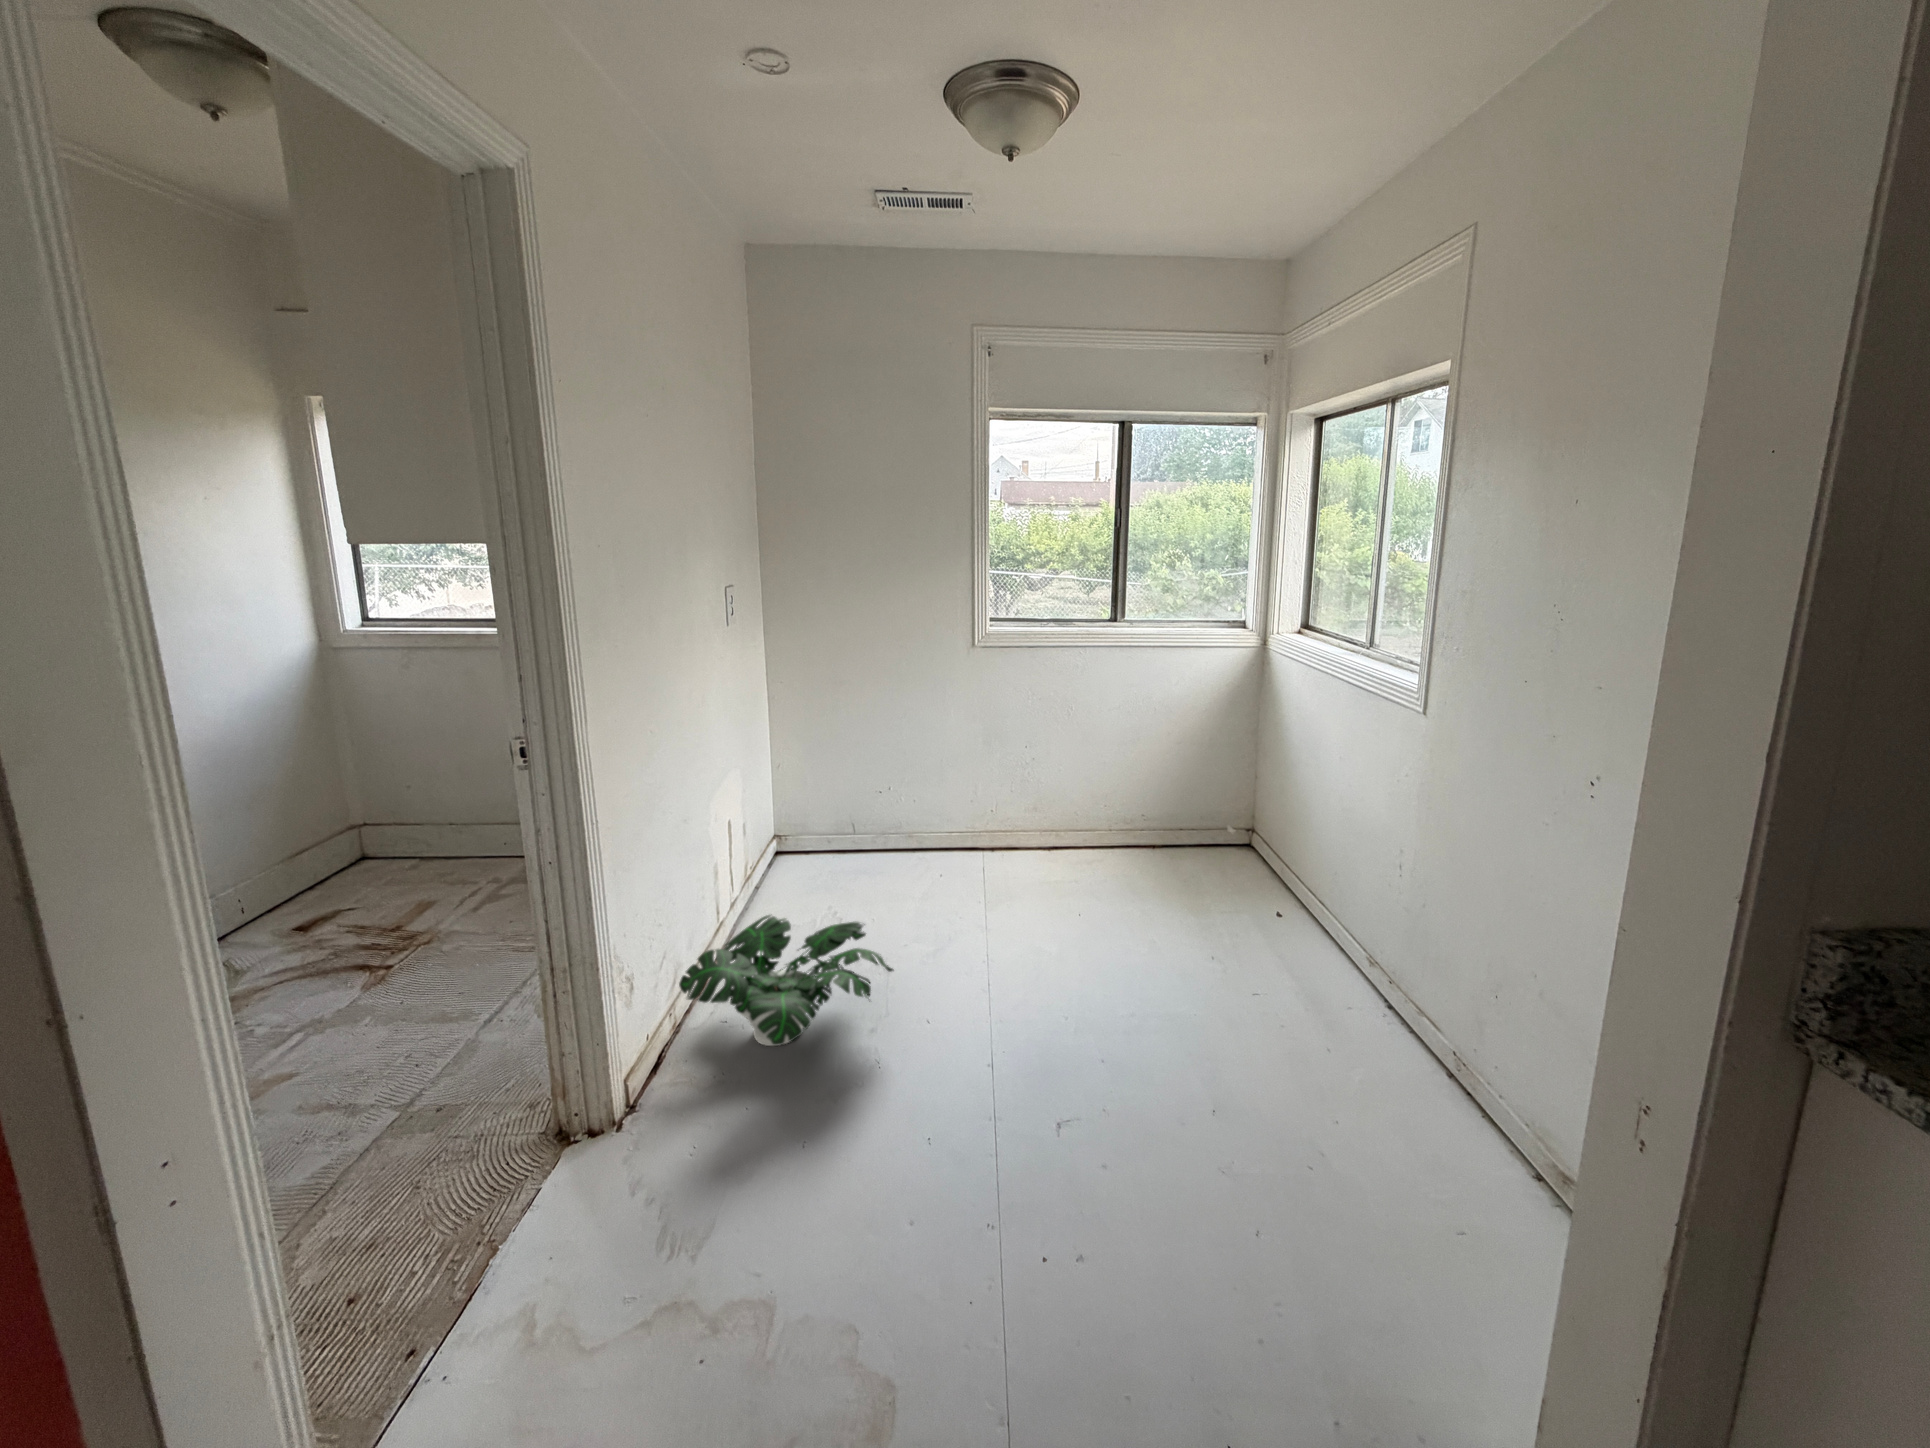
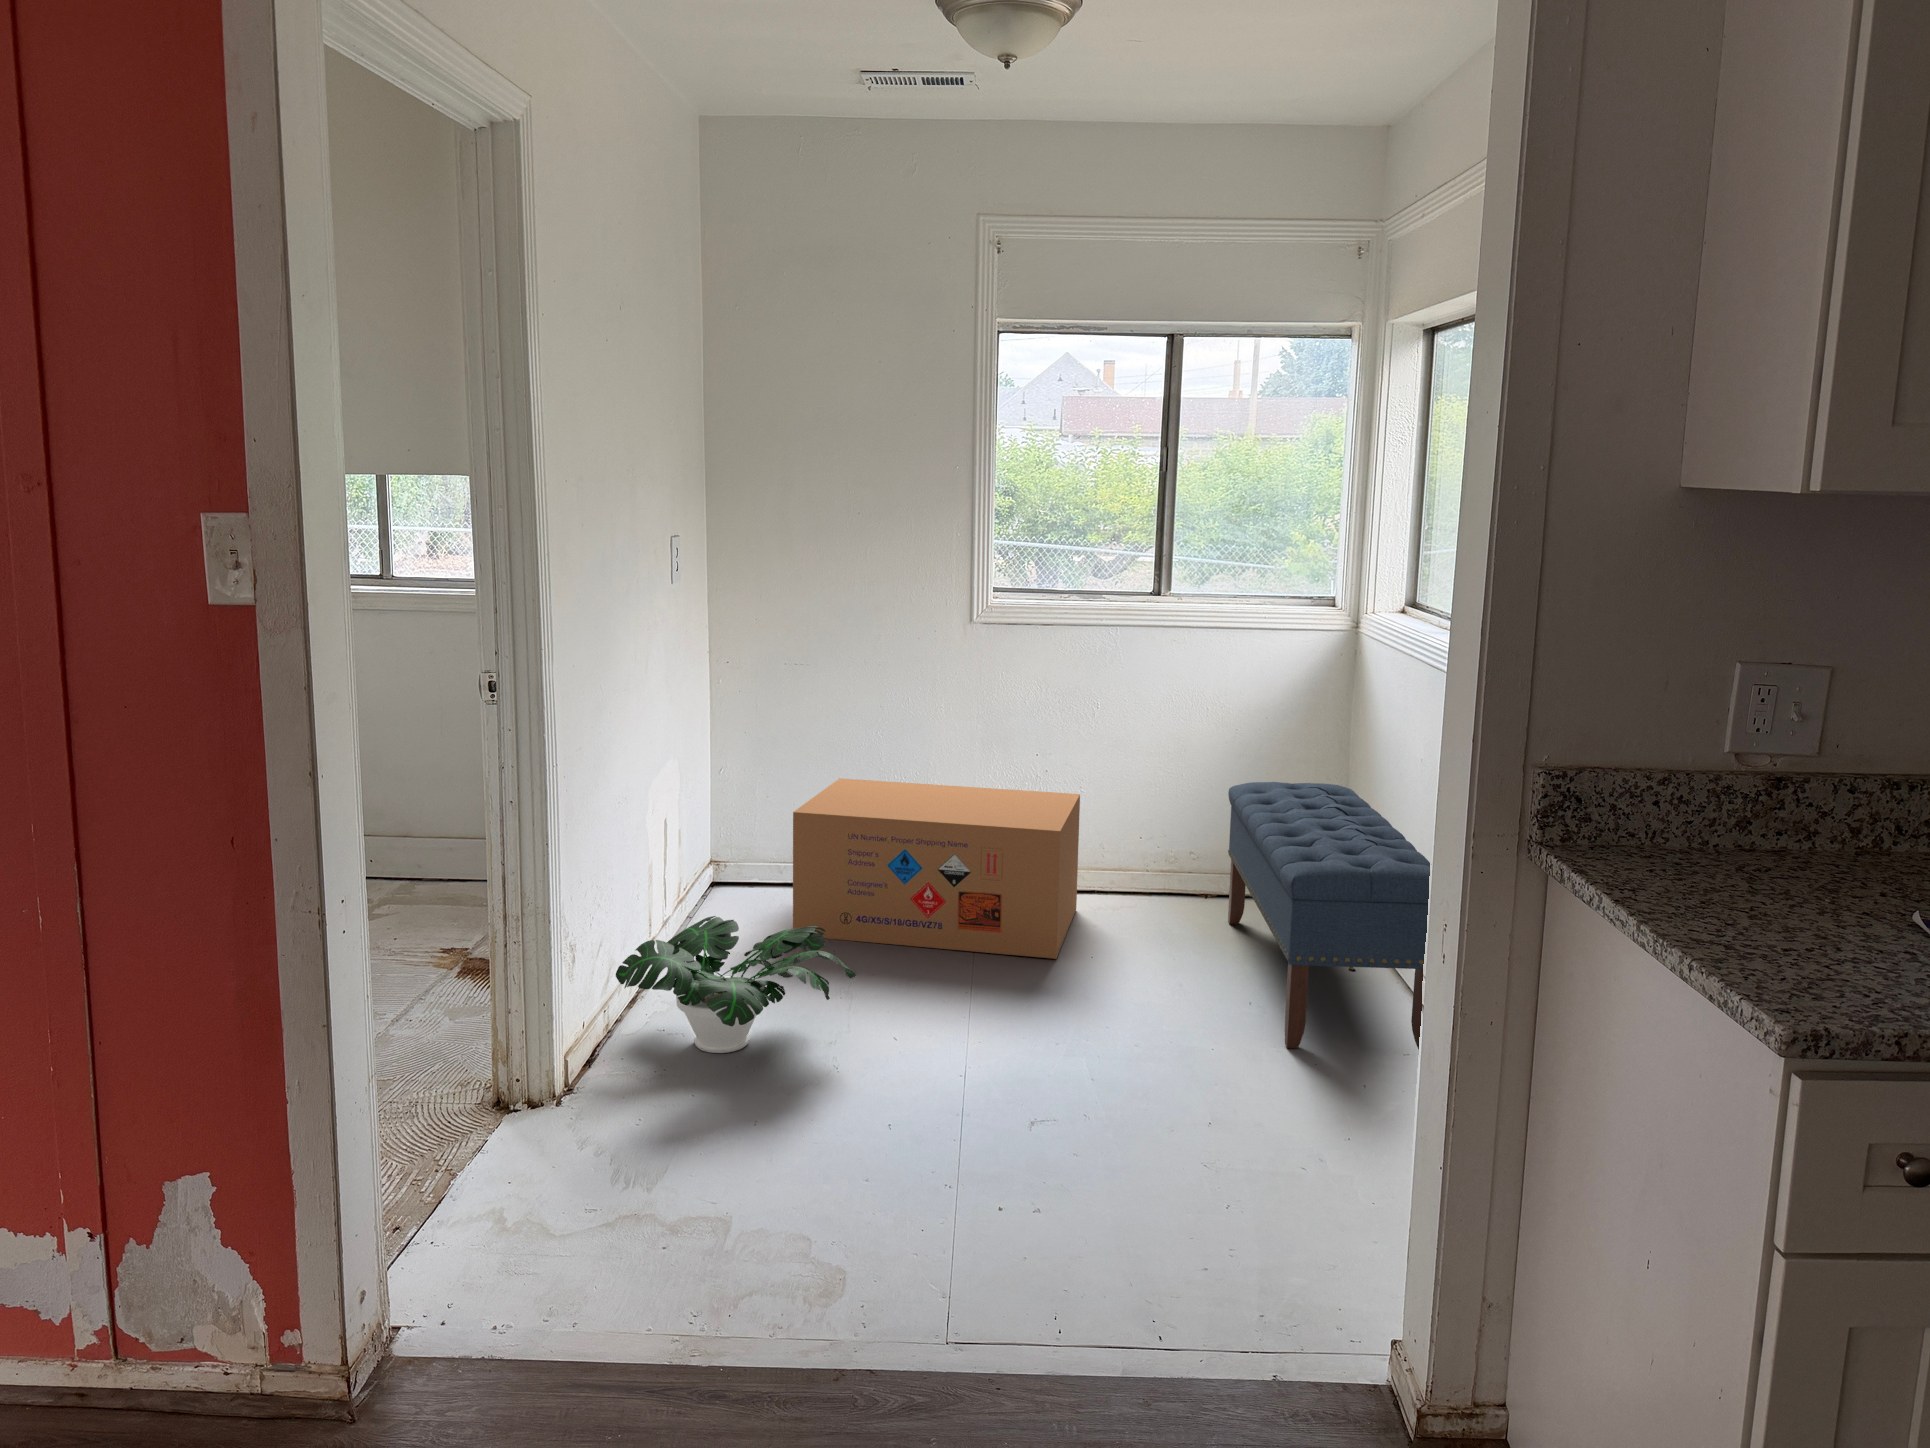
bench: none [1172,764,1384,1002] -> present [1228,782,1430,1049]
cardboard box: none [838,770,1061,915] -> present [793,778,1080,959]

